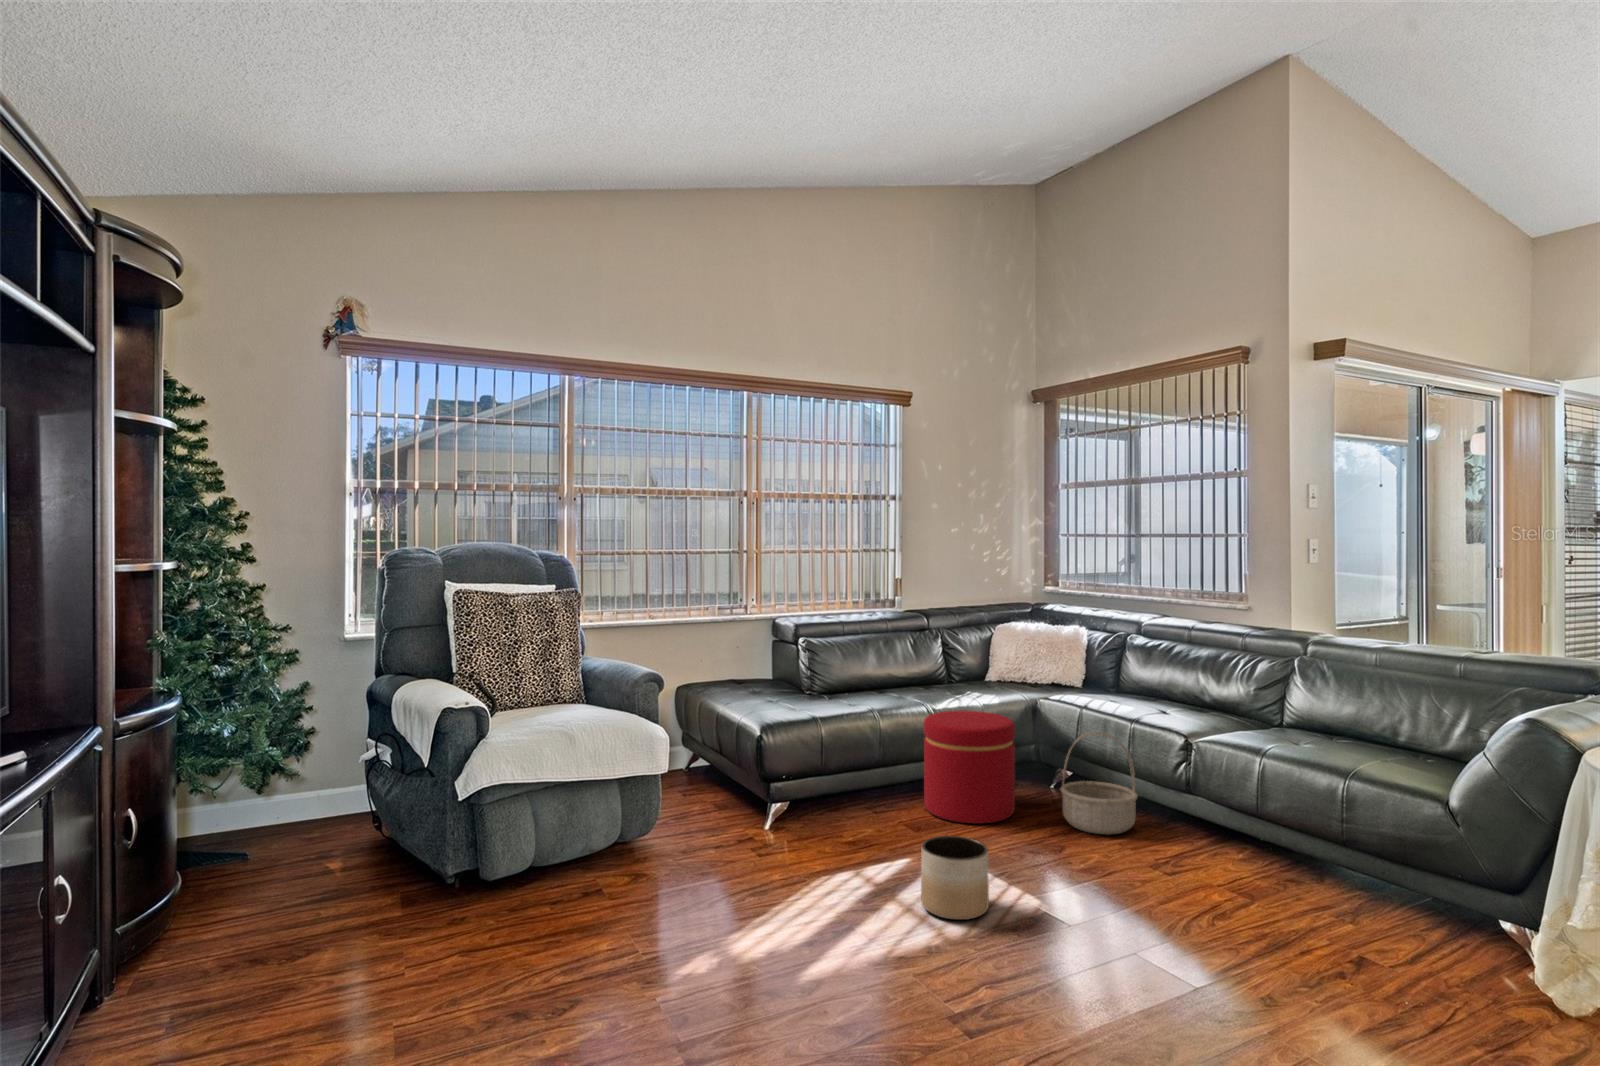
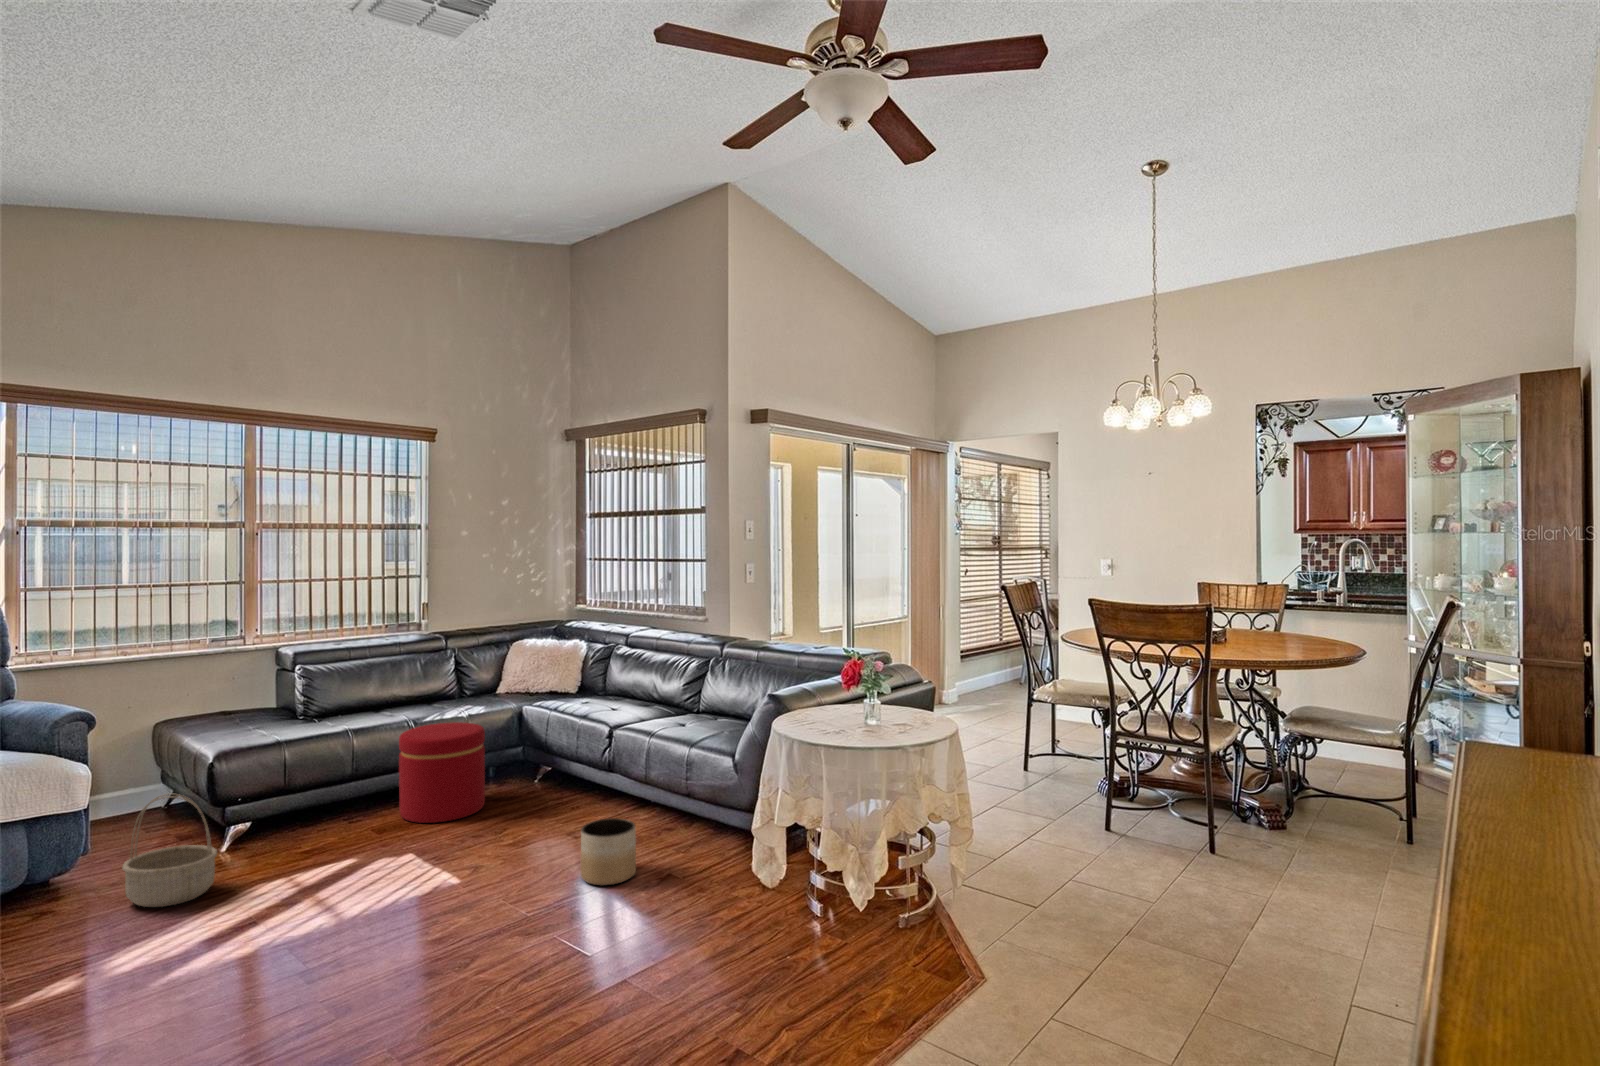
basket: present [1061,732,1138,835] -> present [122,794,217,907]
planter: present [921,836,989,920] -> present [581,818,636,886]

